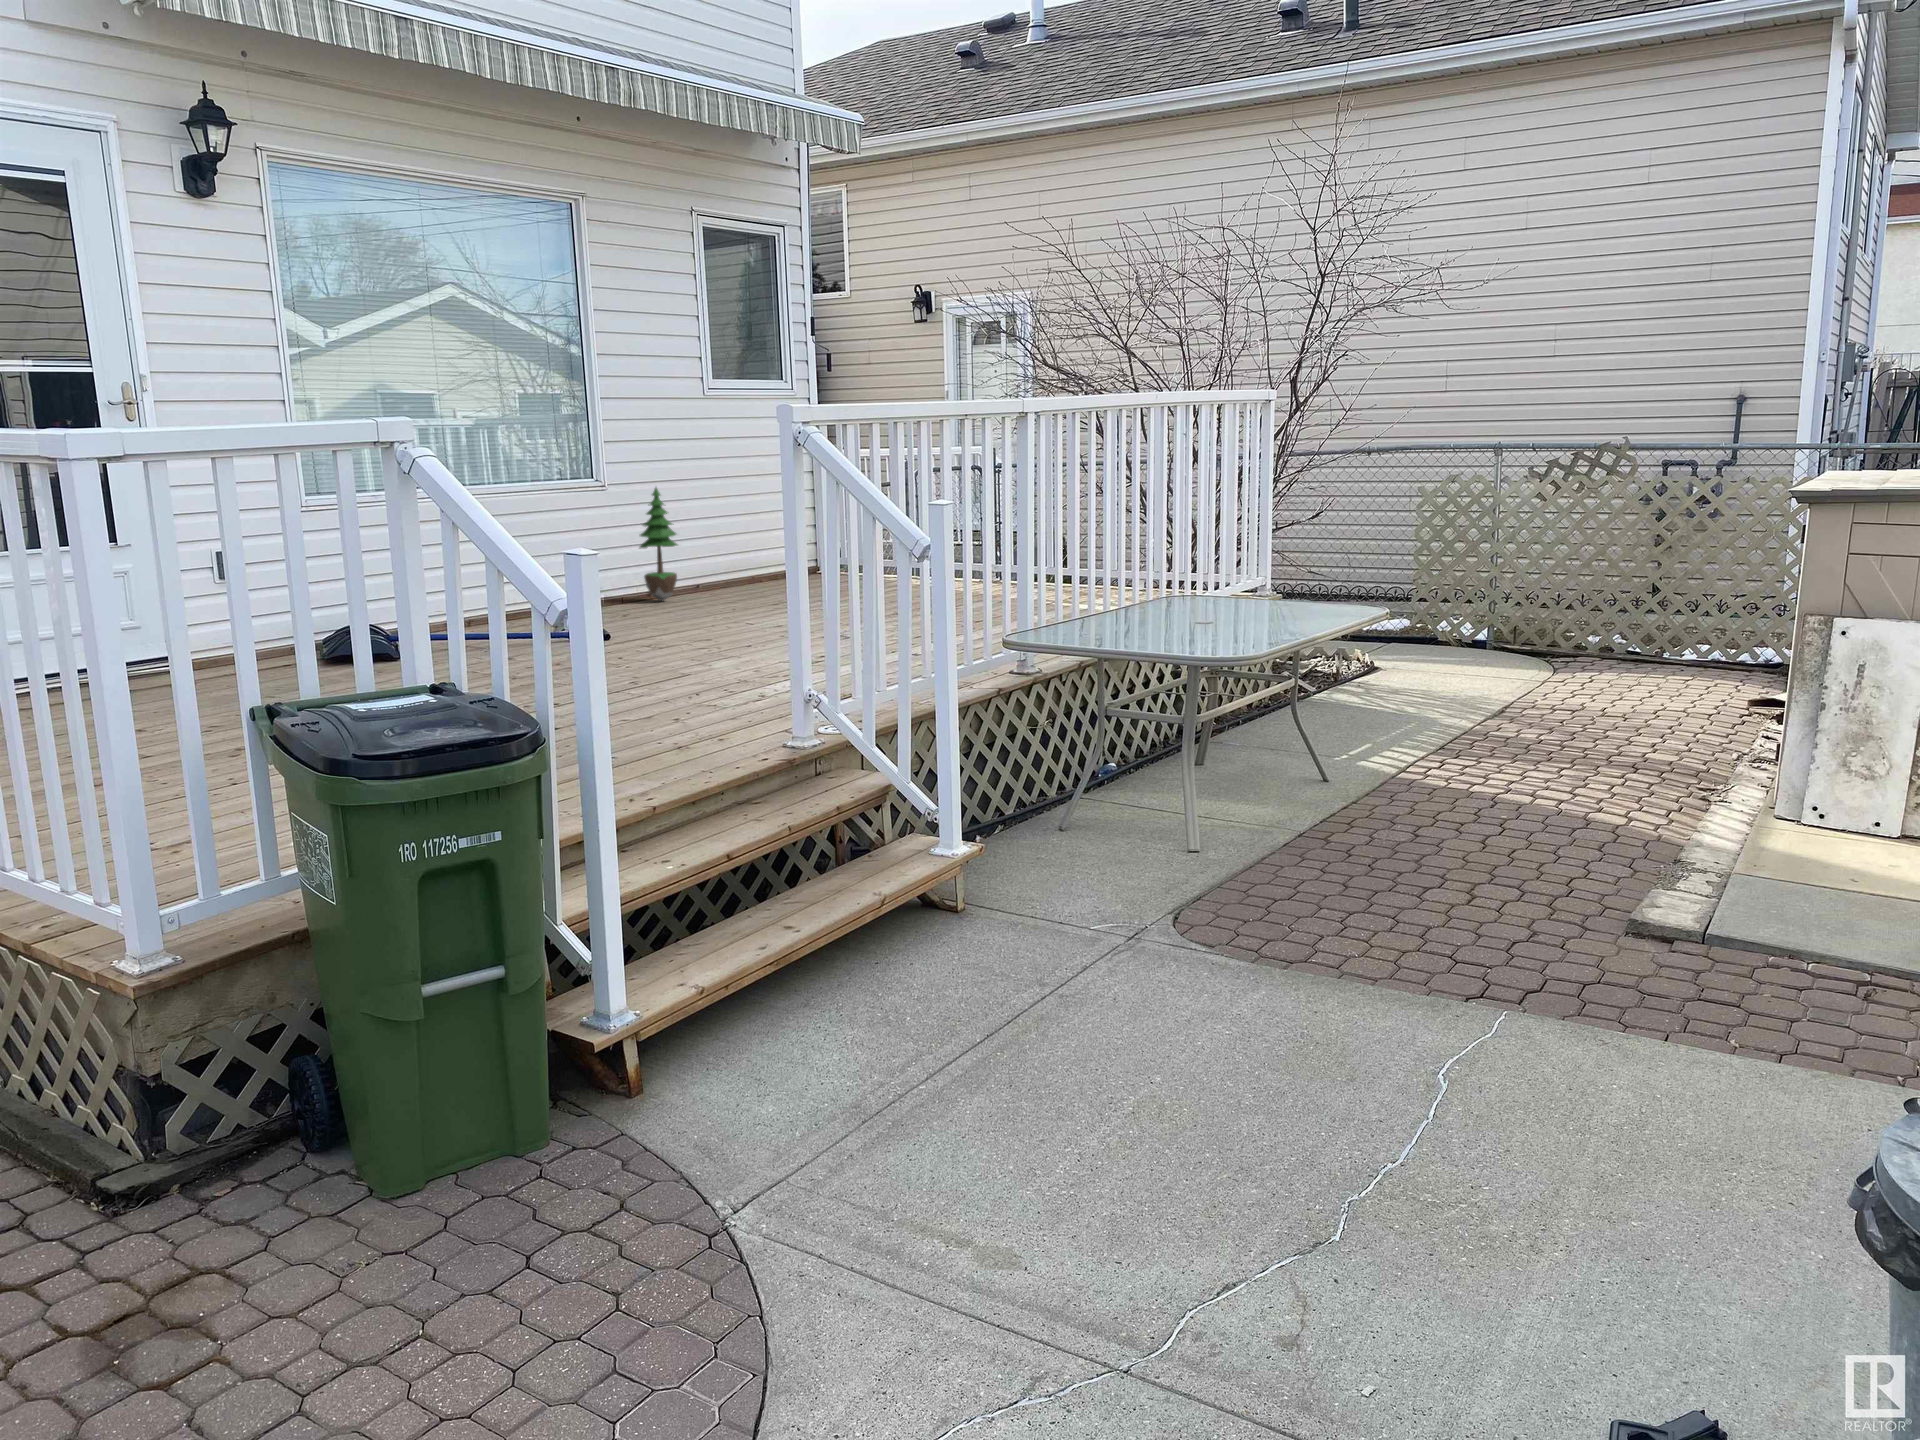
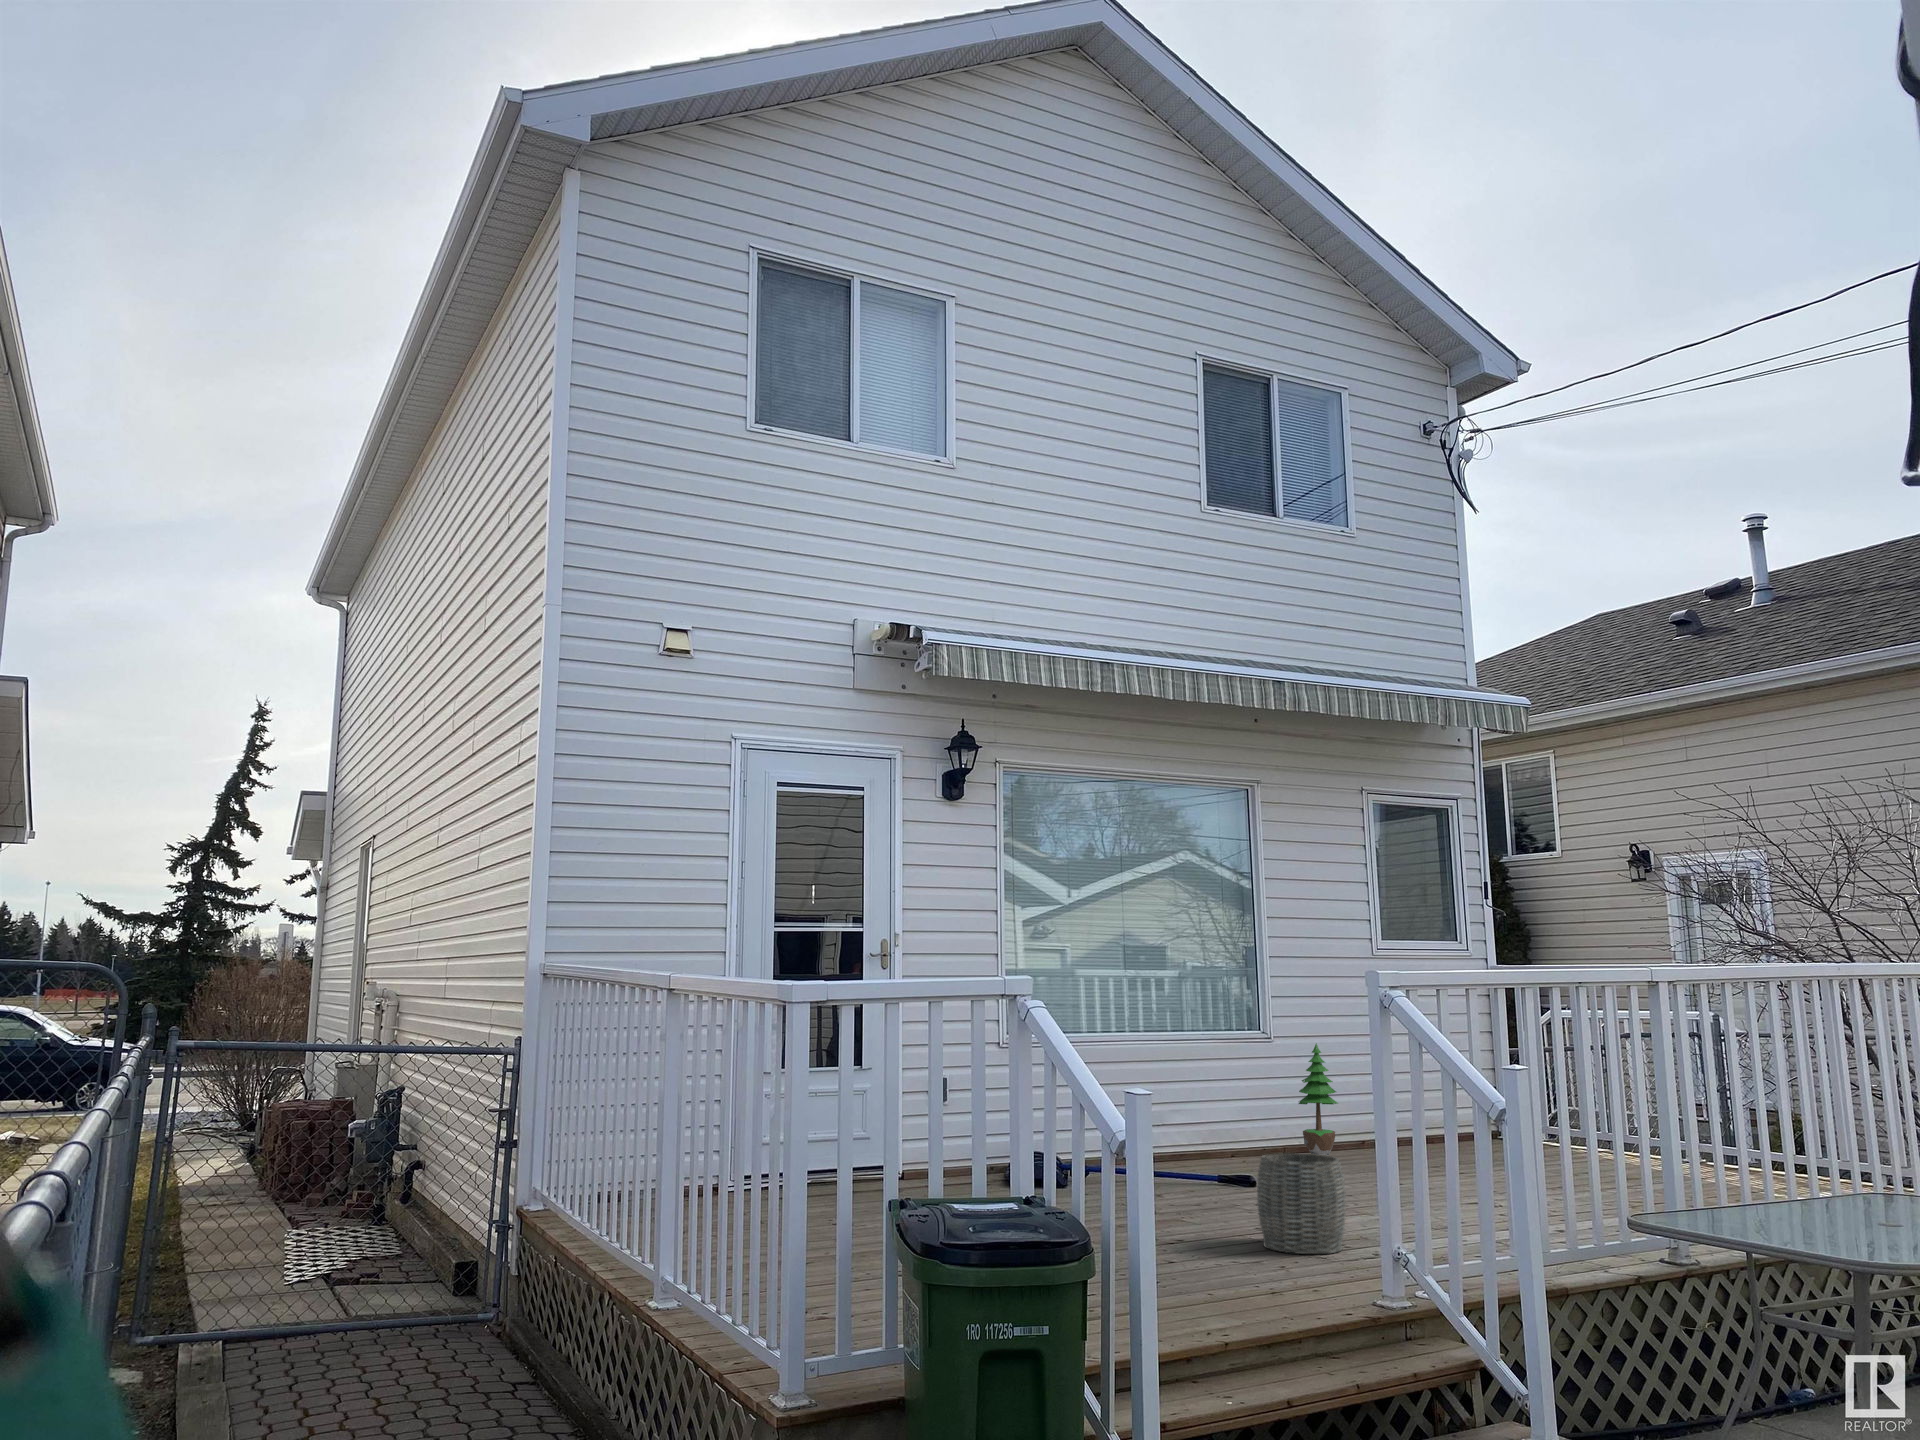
woven basket: none [640,601,732,701] -> present [1257,1153,1346,1254]

